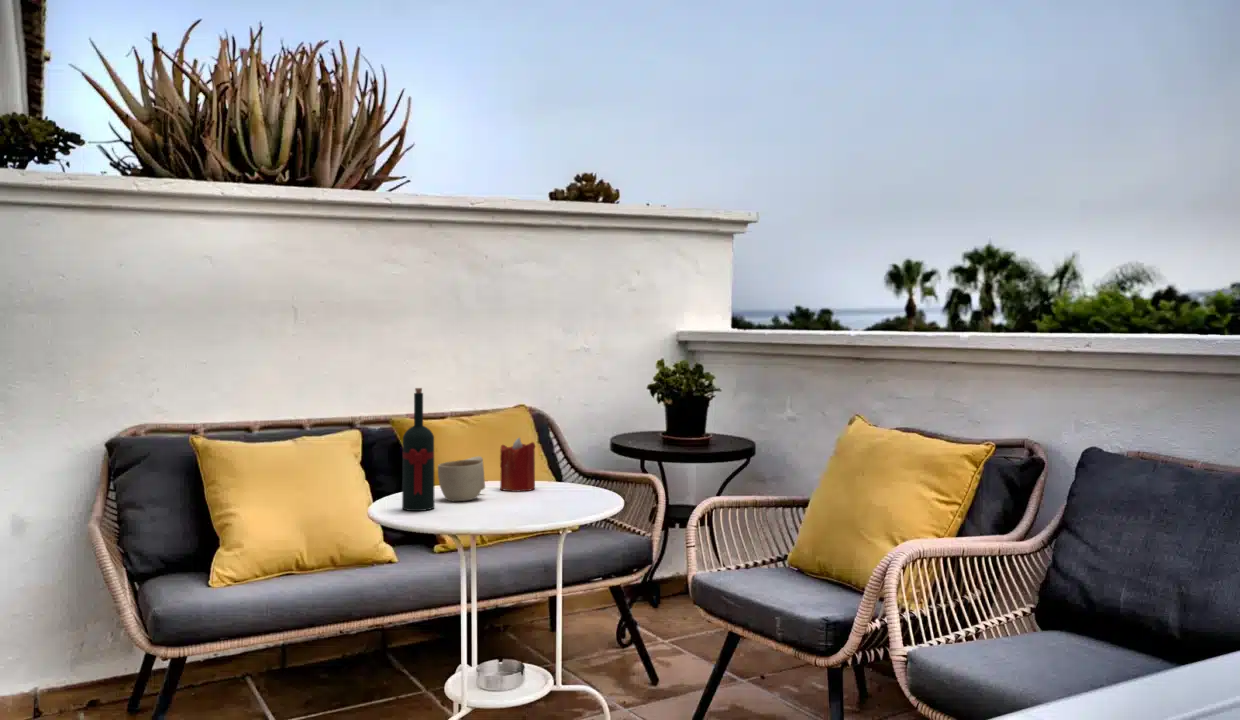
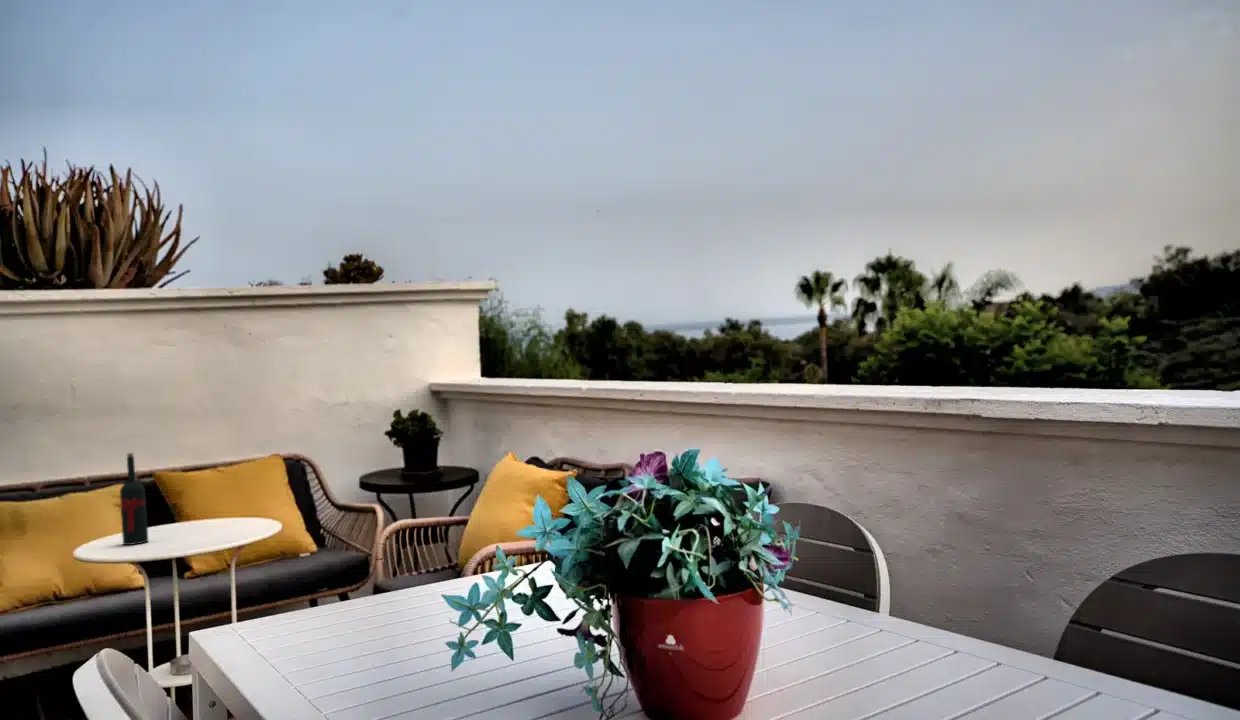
candle: present [500,438,535,492] -> none [219,484,250,526]
cup: present [438,456,485,501] -> none [158,501,204,536]

